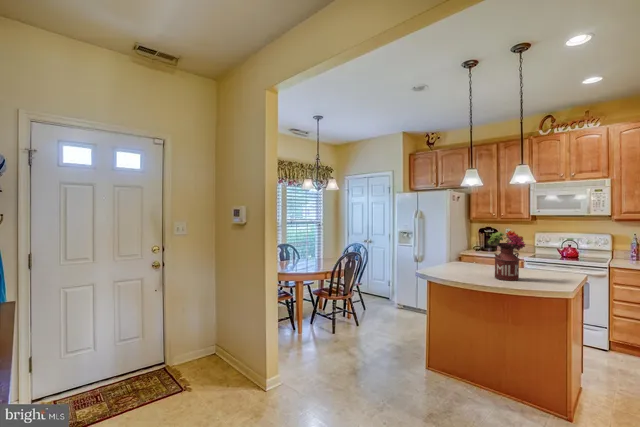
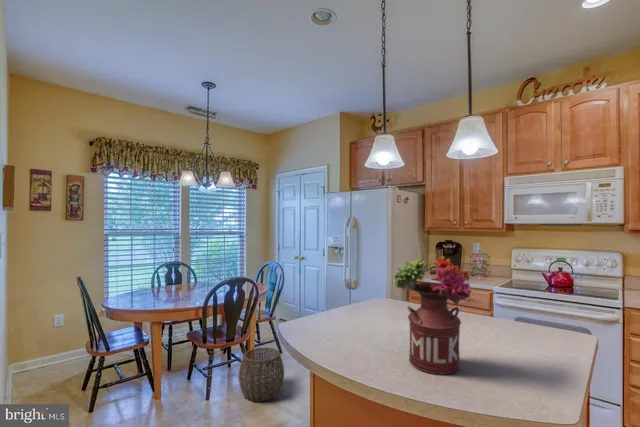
woven basket: none [353,299,384,331] -> present [239,347,284,401]

